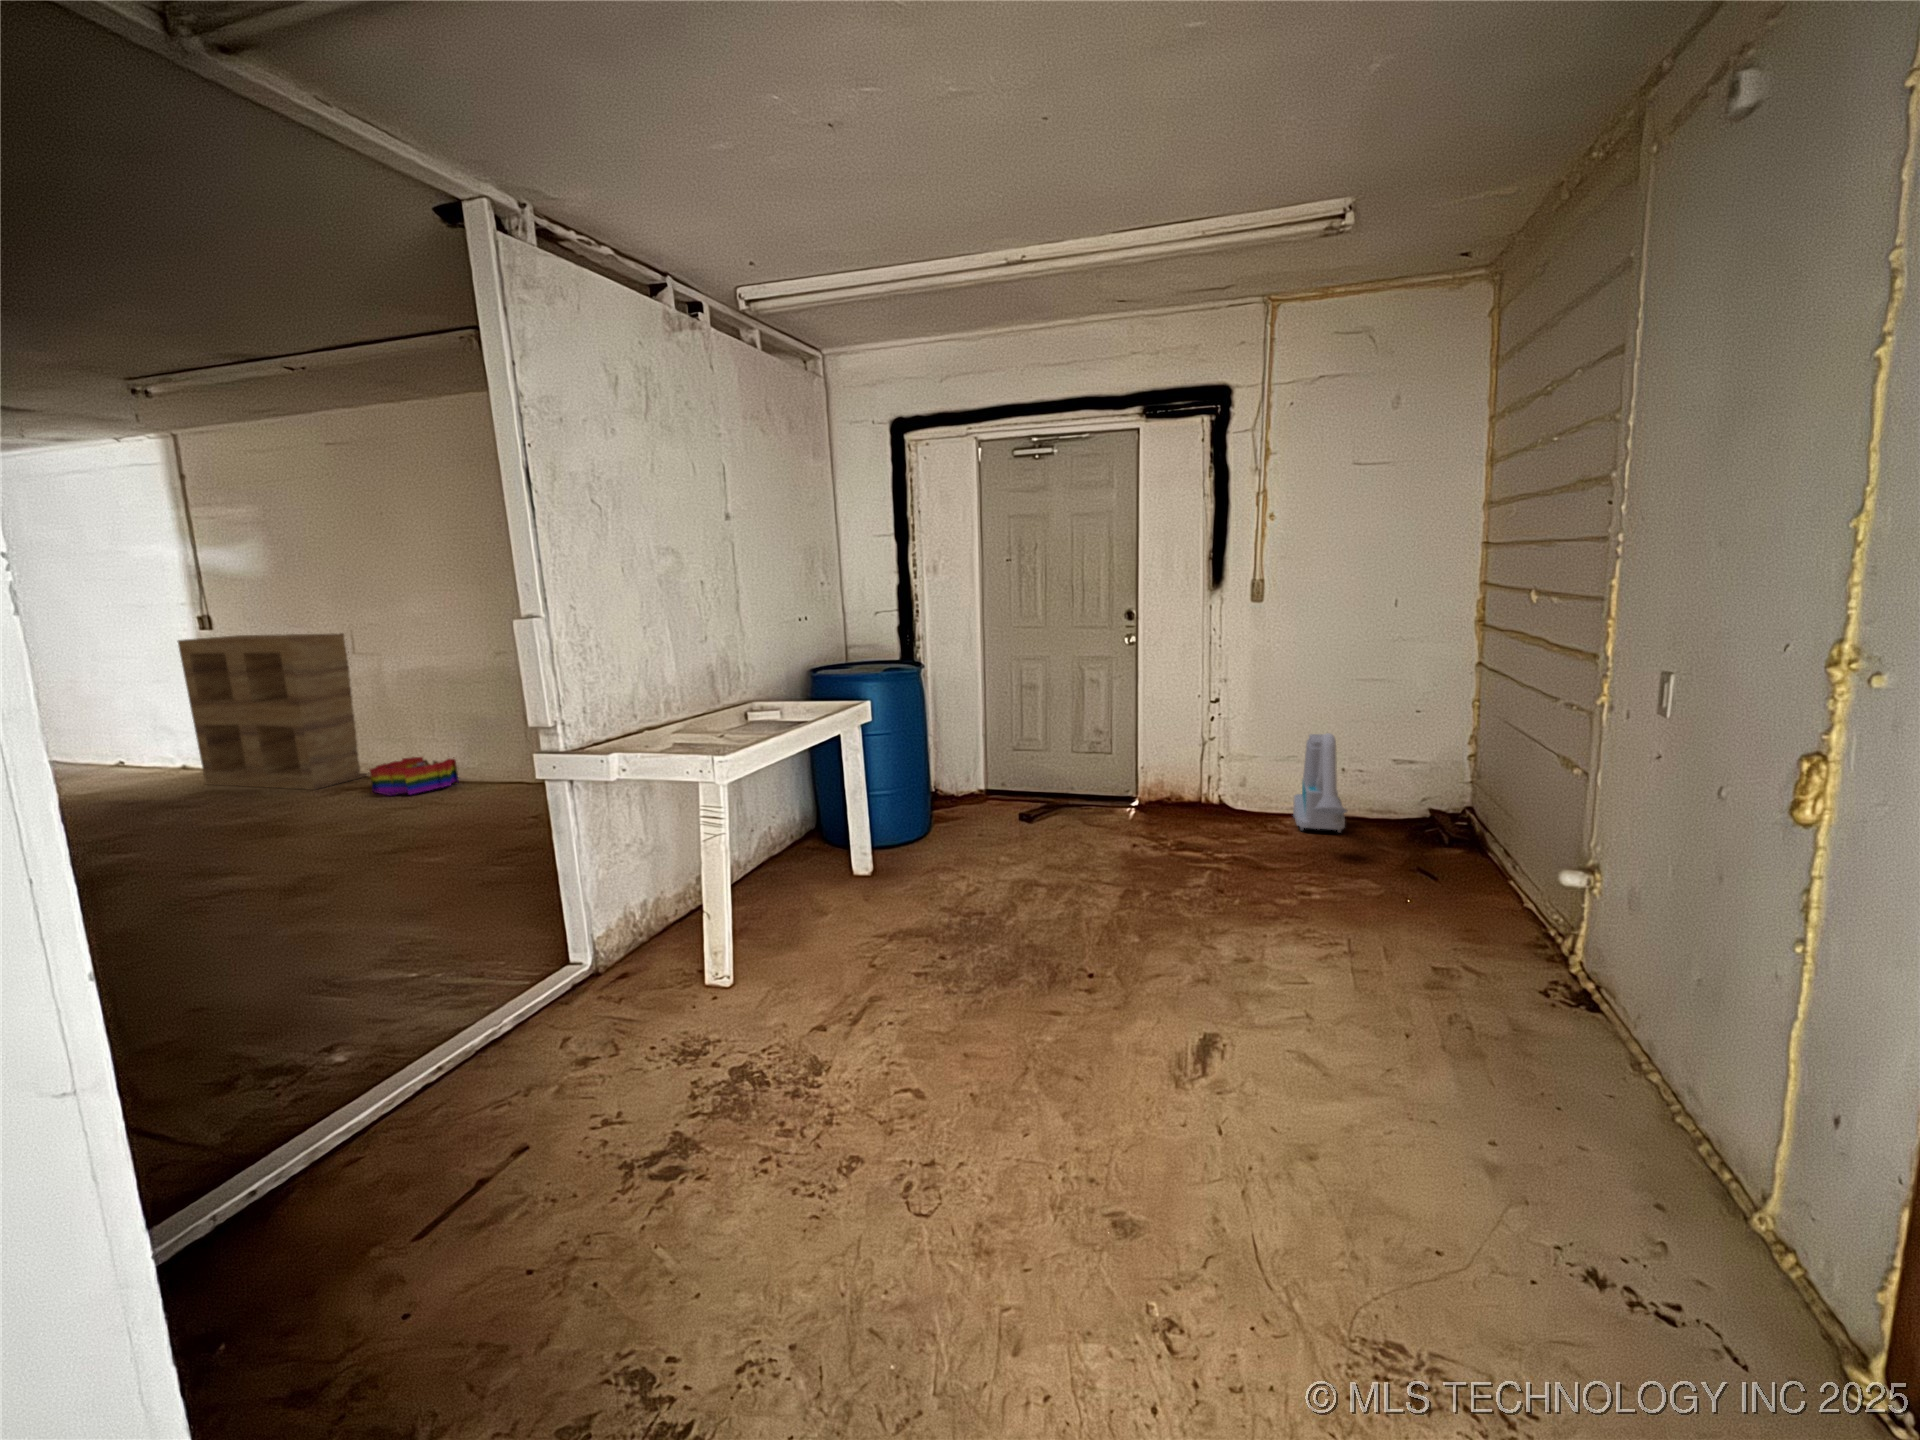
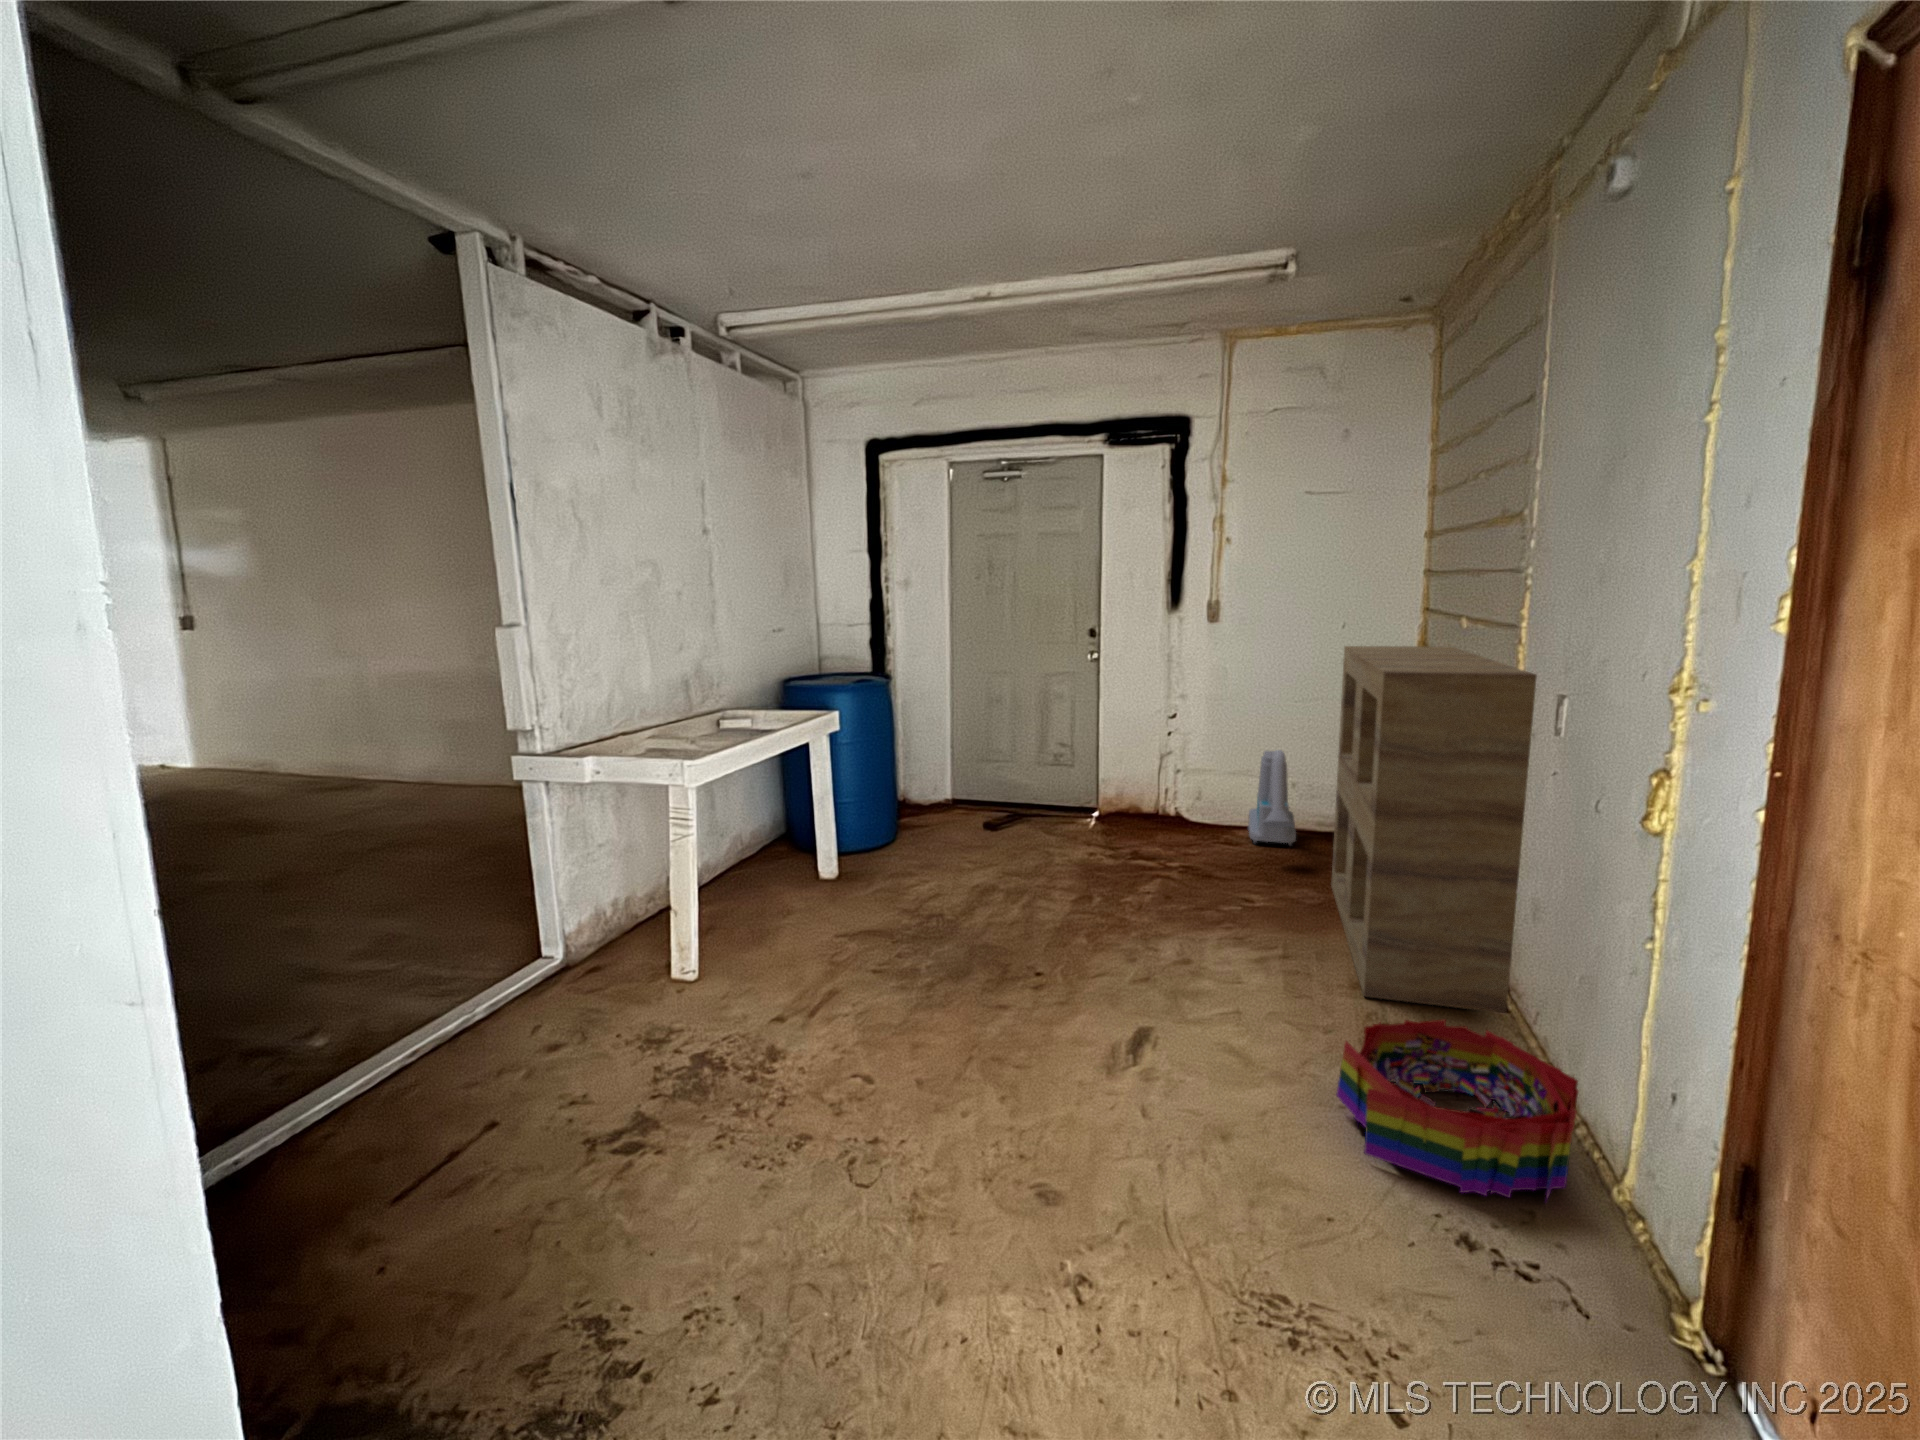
shelving unit: present [177,633,368,790] -> present [1331,646,1537,1013]
storage bin: present [370,757,459,796] -> present [1337,1020,1578,1200]

